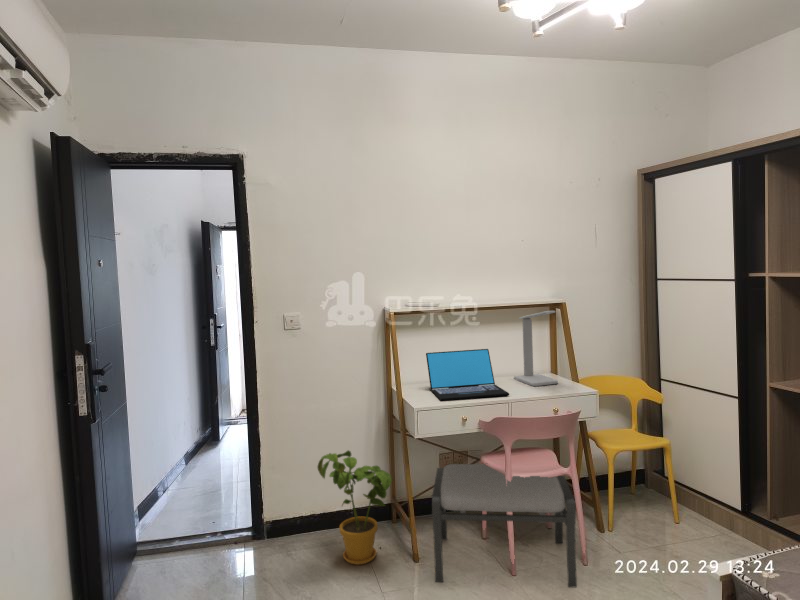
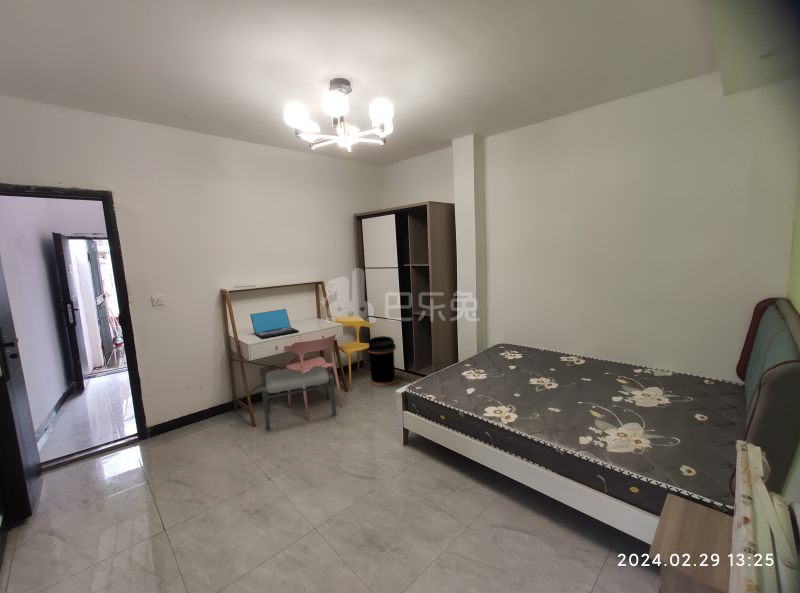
desk lamp: present [514,311,558,386] -> none [300,287,323,326]
trash can: none [652,427,724,542] -> present [367,336,396,386]
house plant: present [318,451,392,565] -> none [187,374,237,436]

